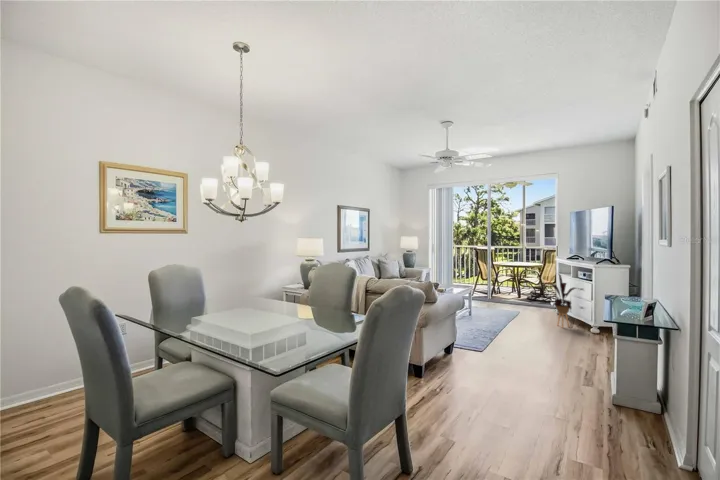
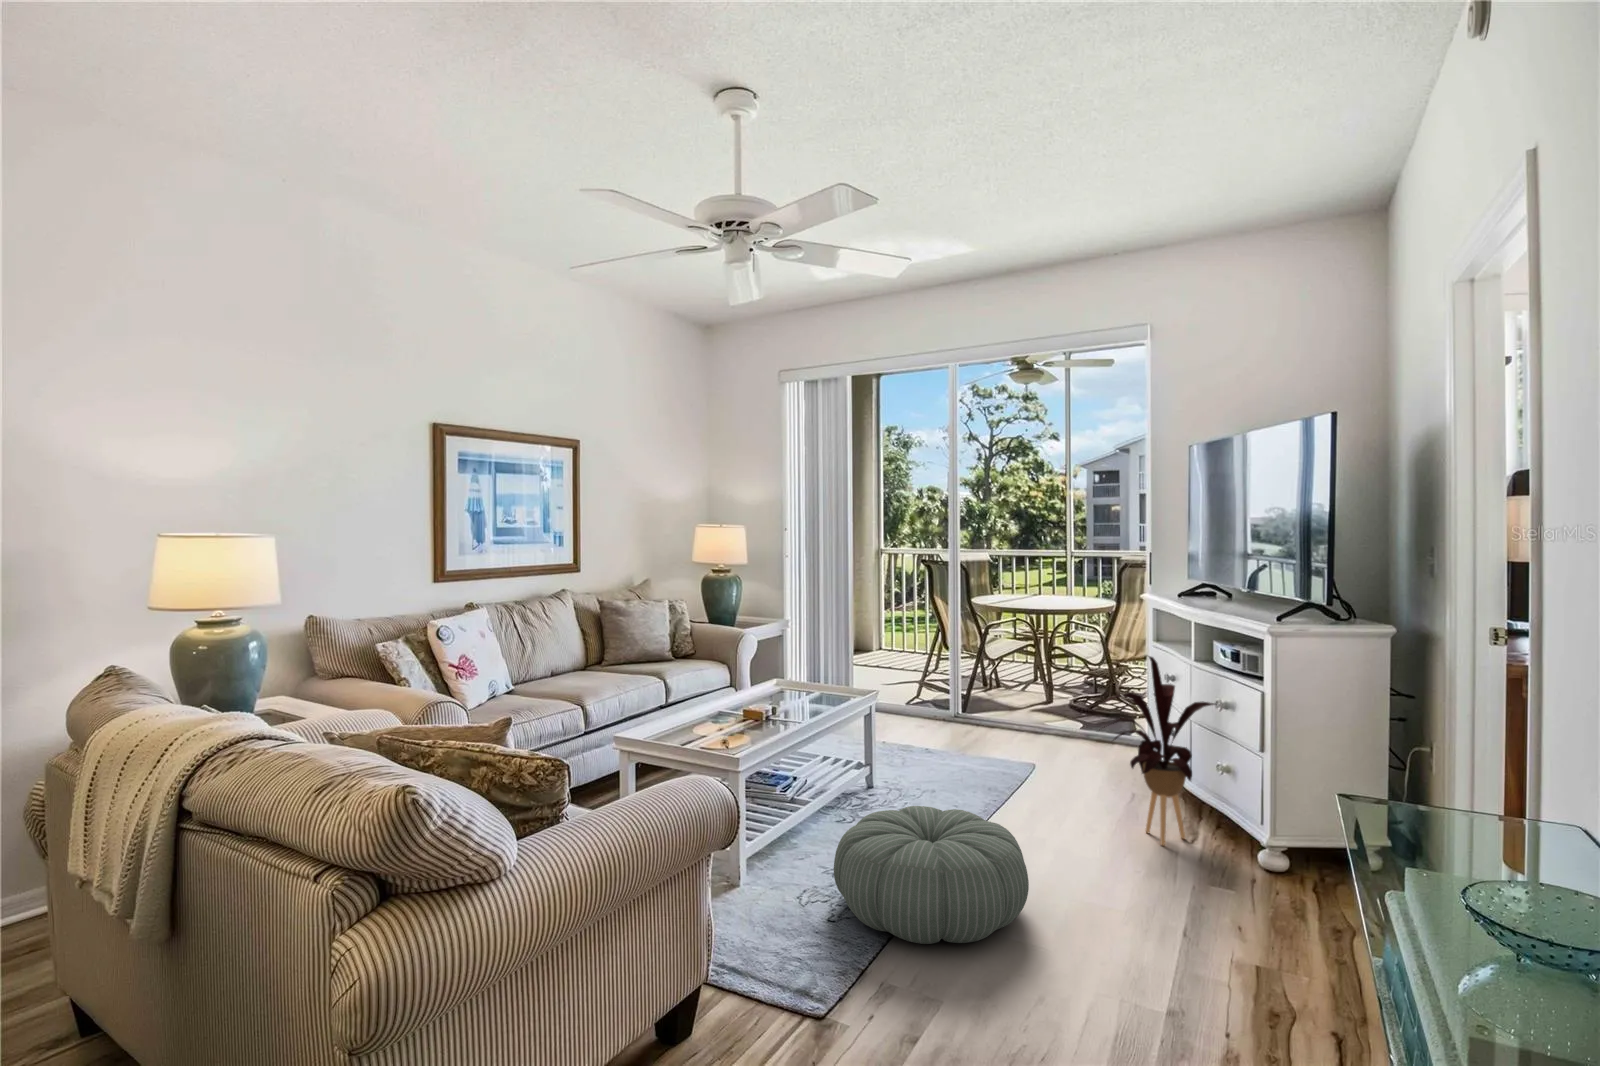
pouf: none [473,312,527,341] -> present [834,806,1029,944]

